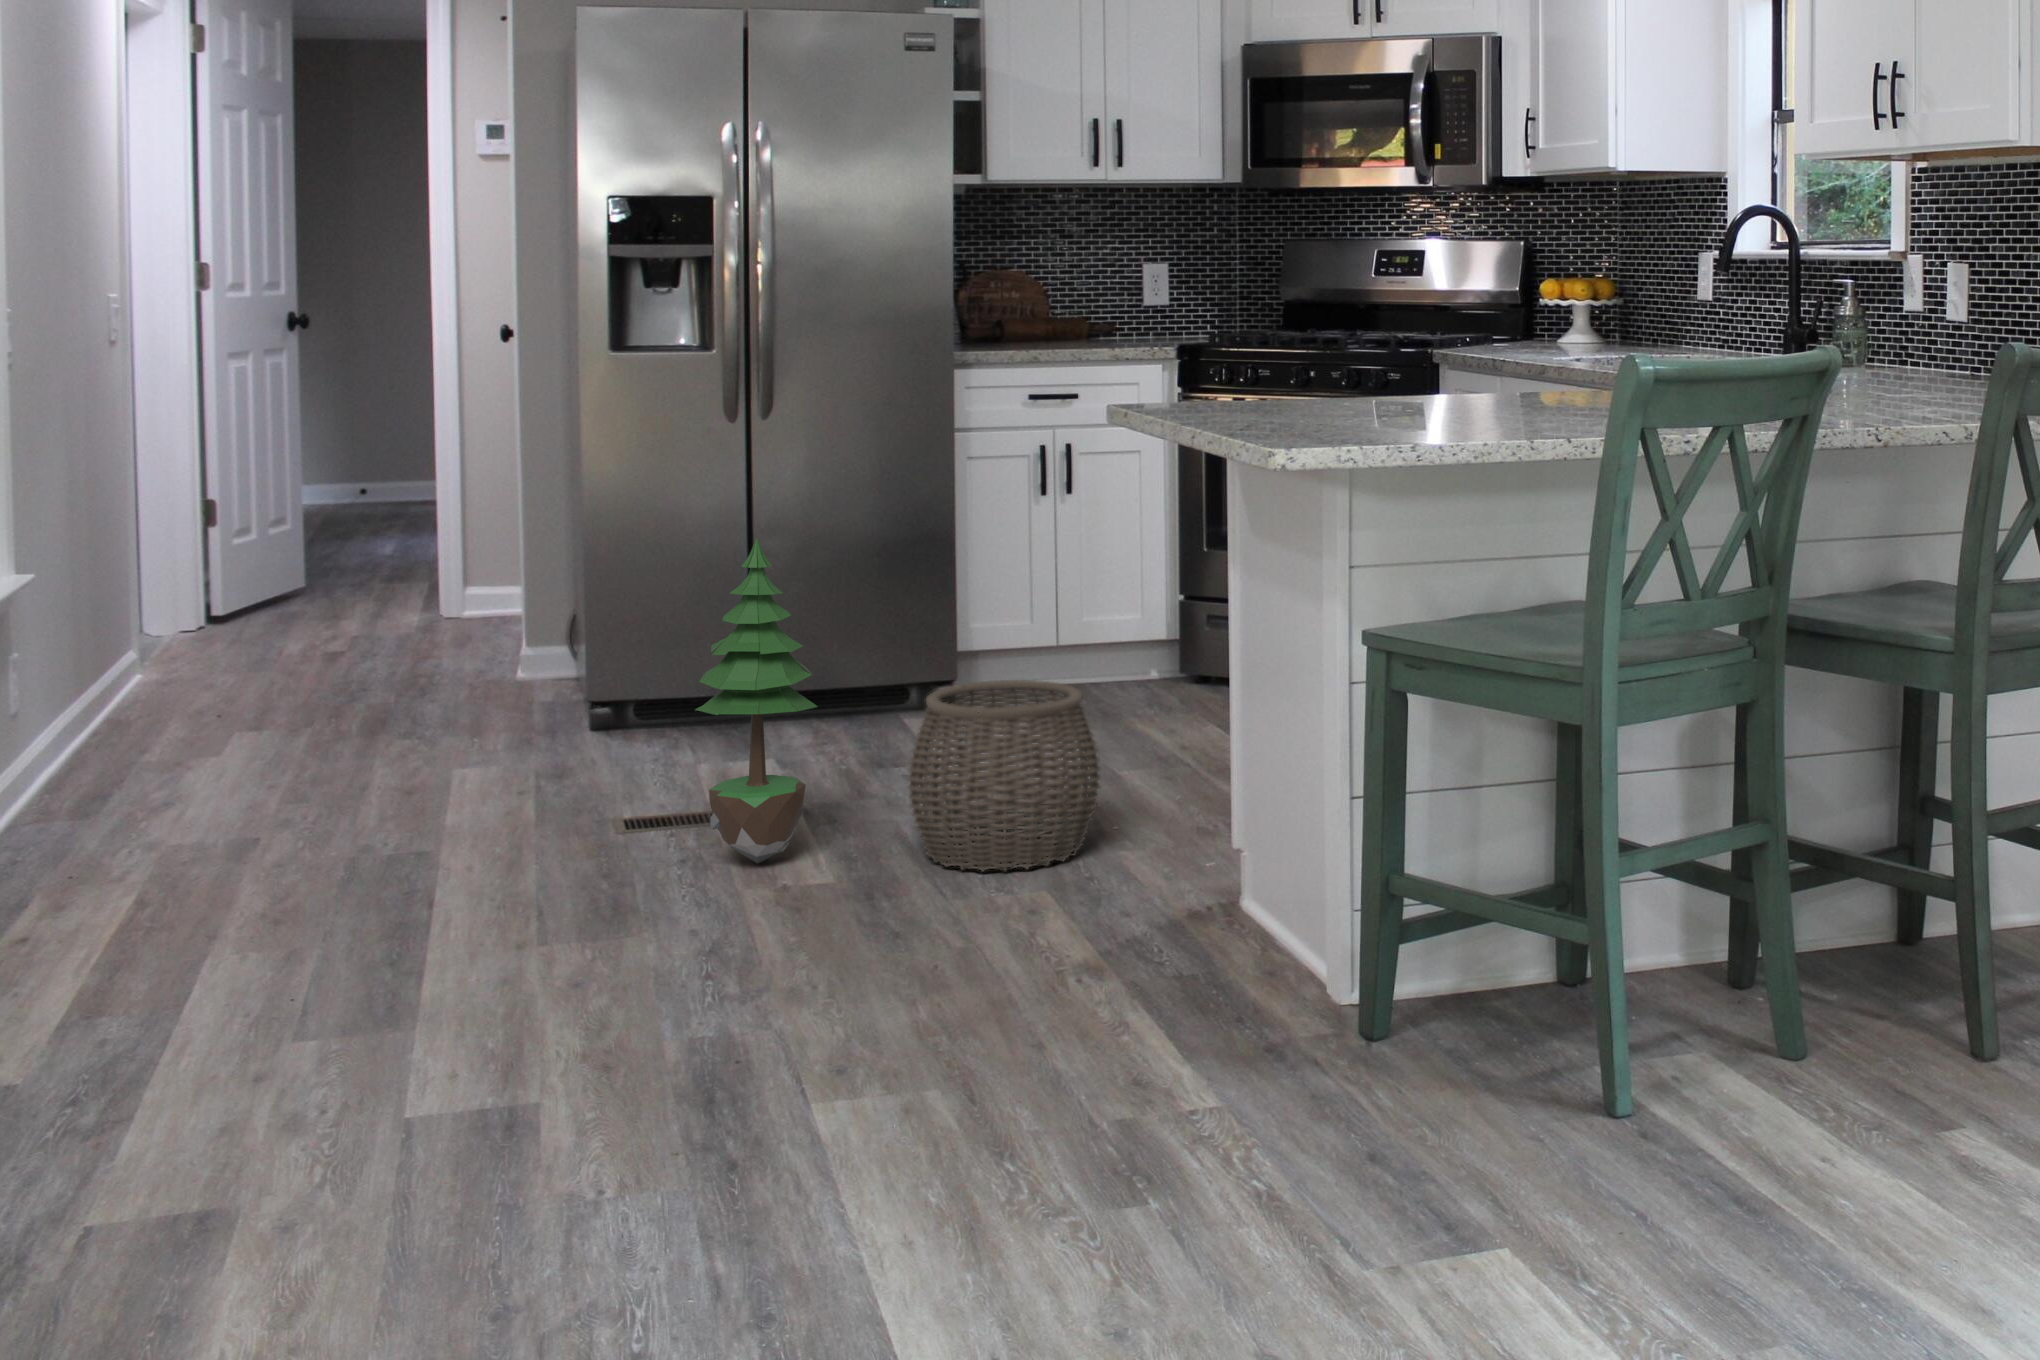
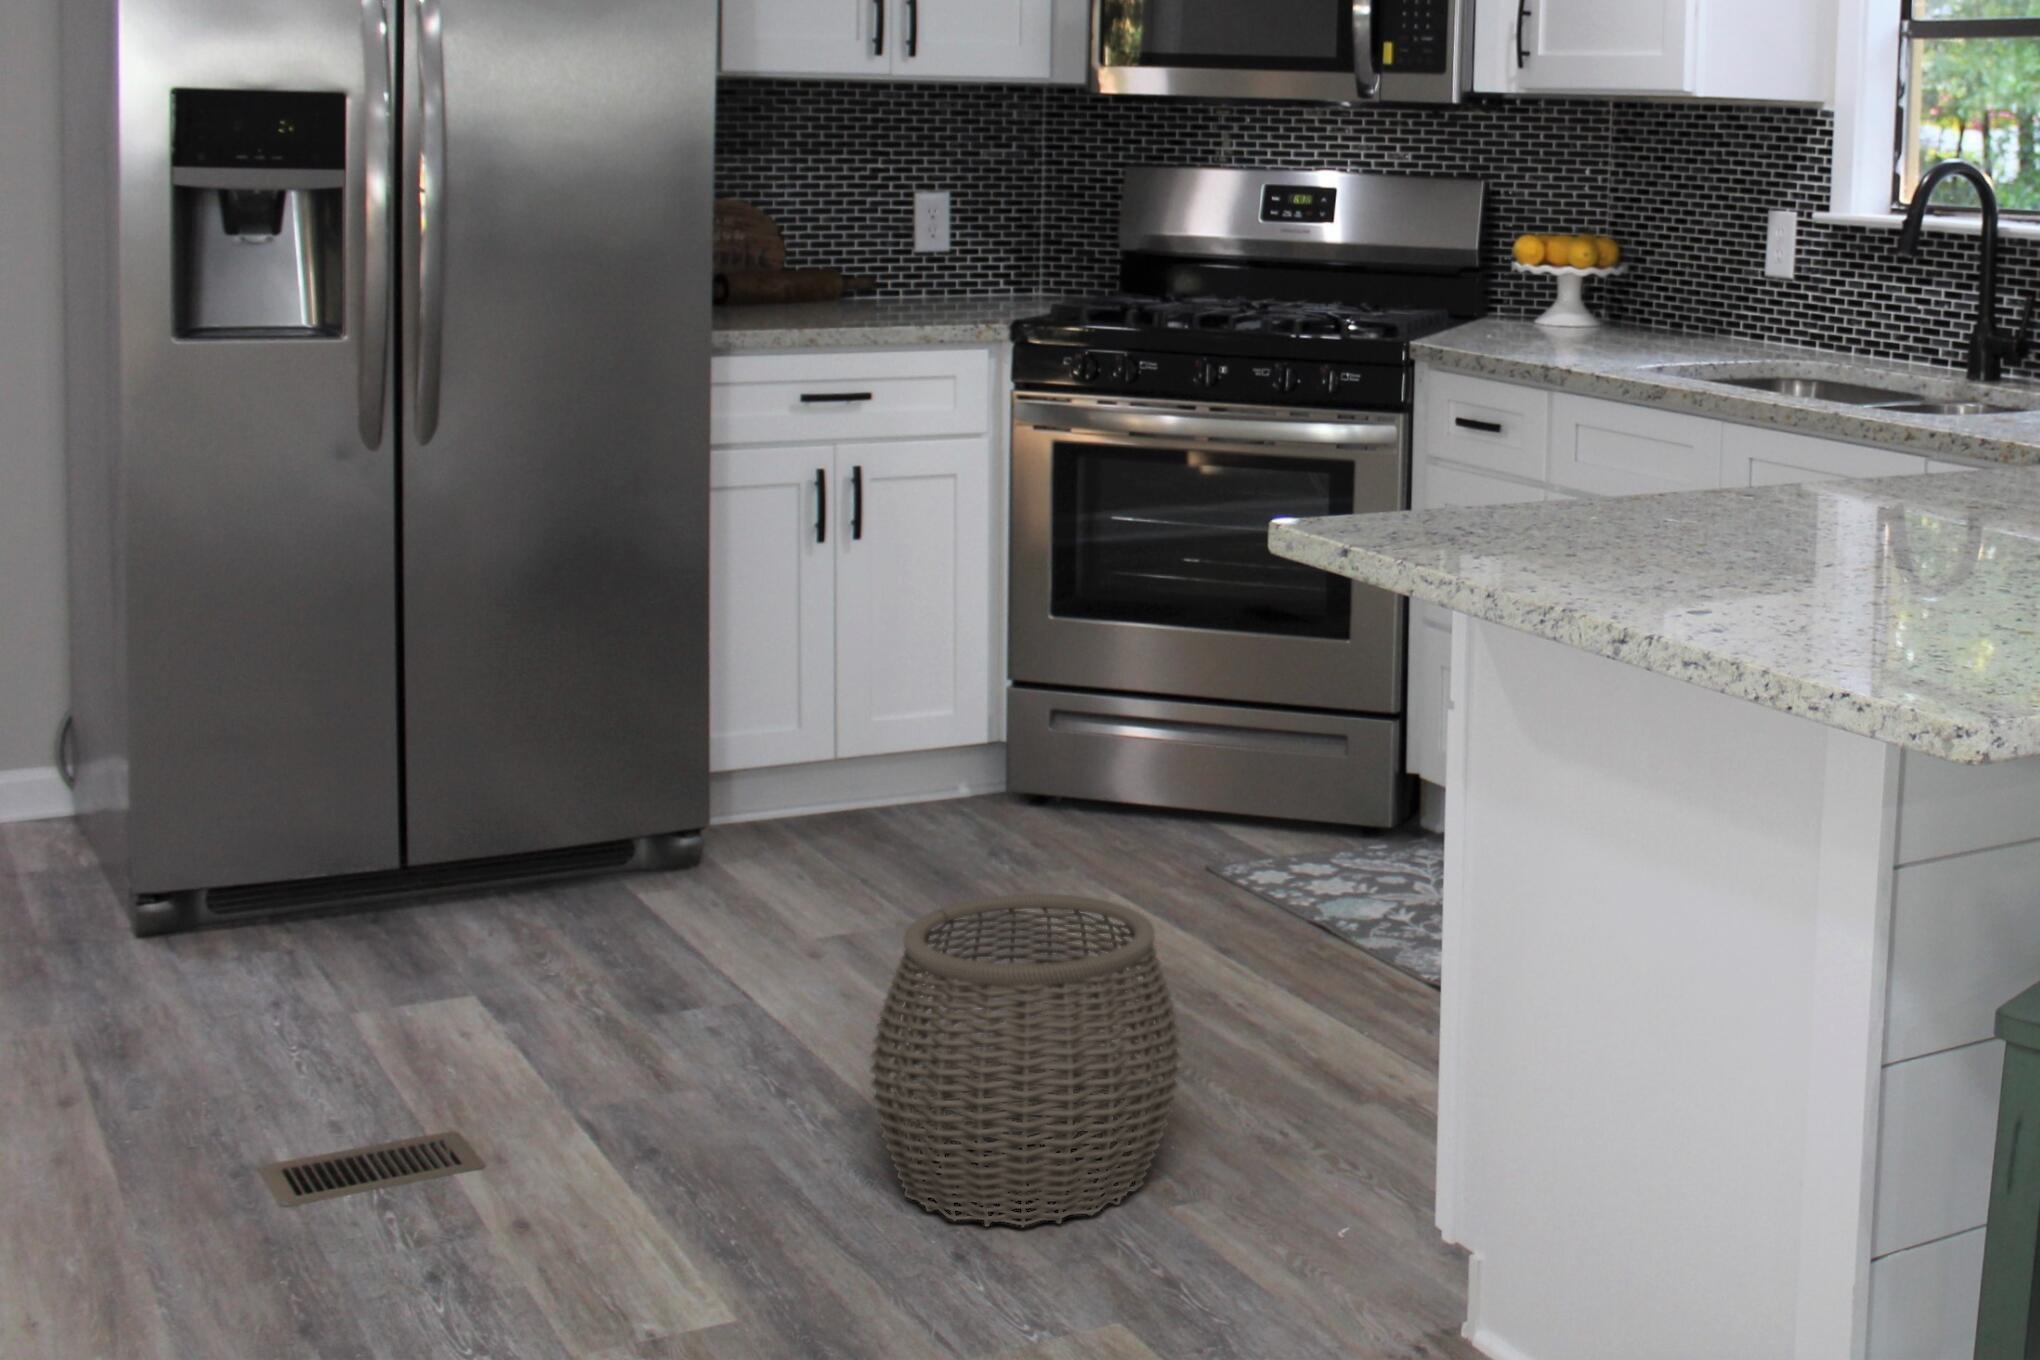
potted tree: present [695,538,818,864] -> none [519,697,728,1239]

